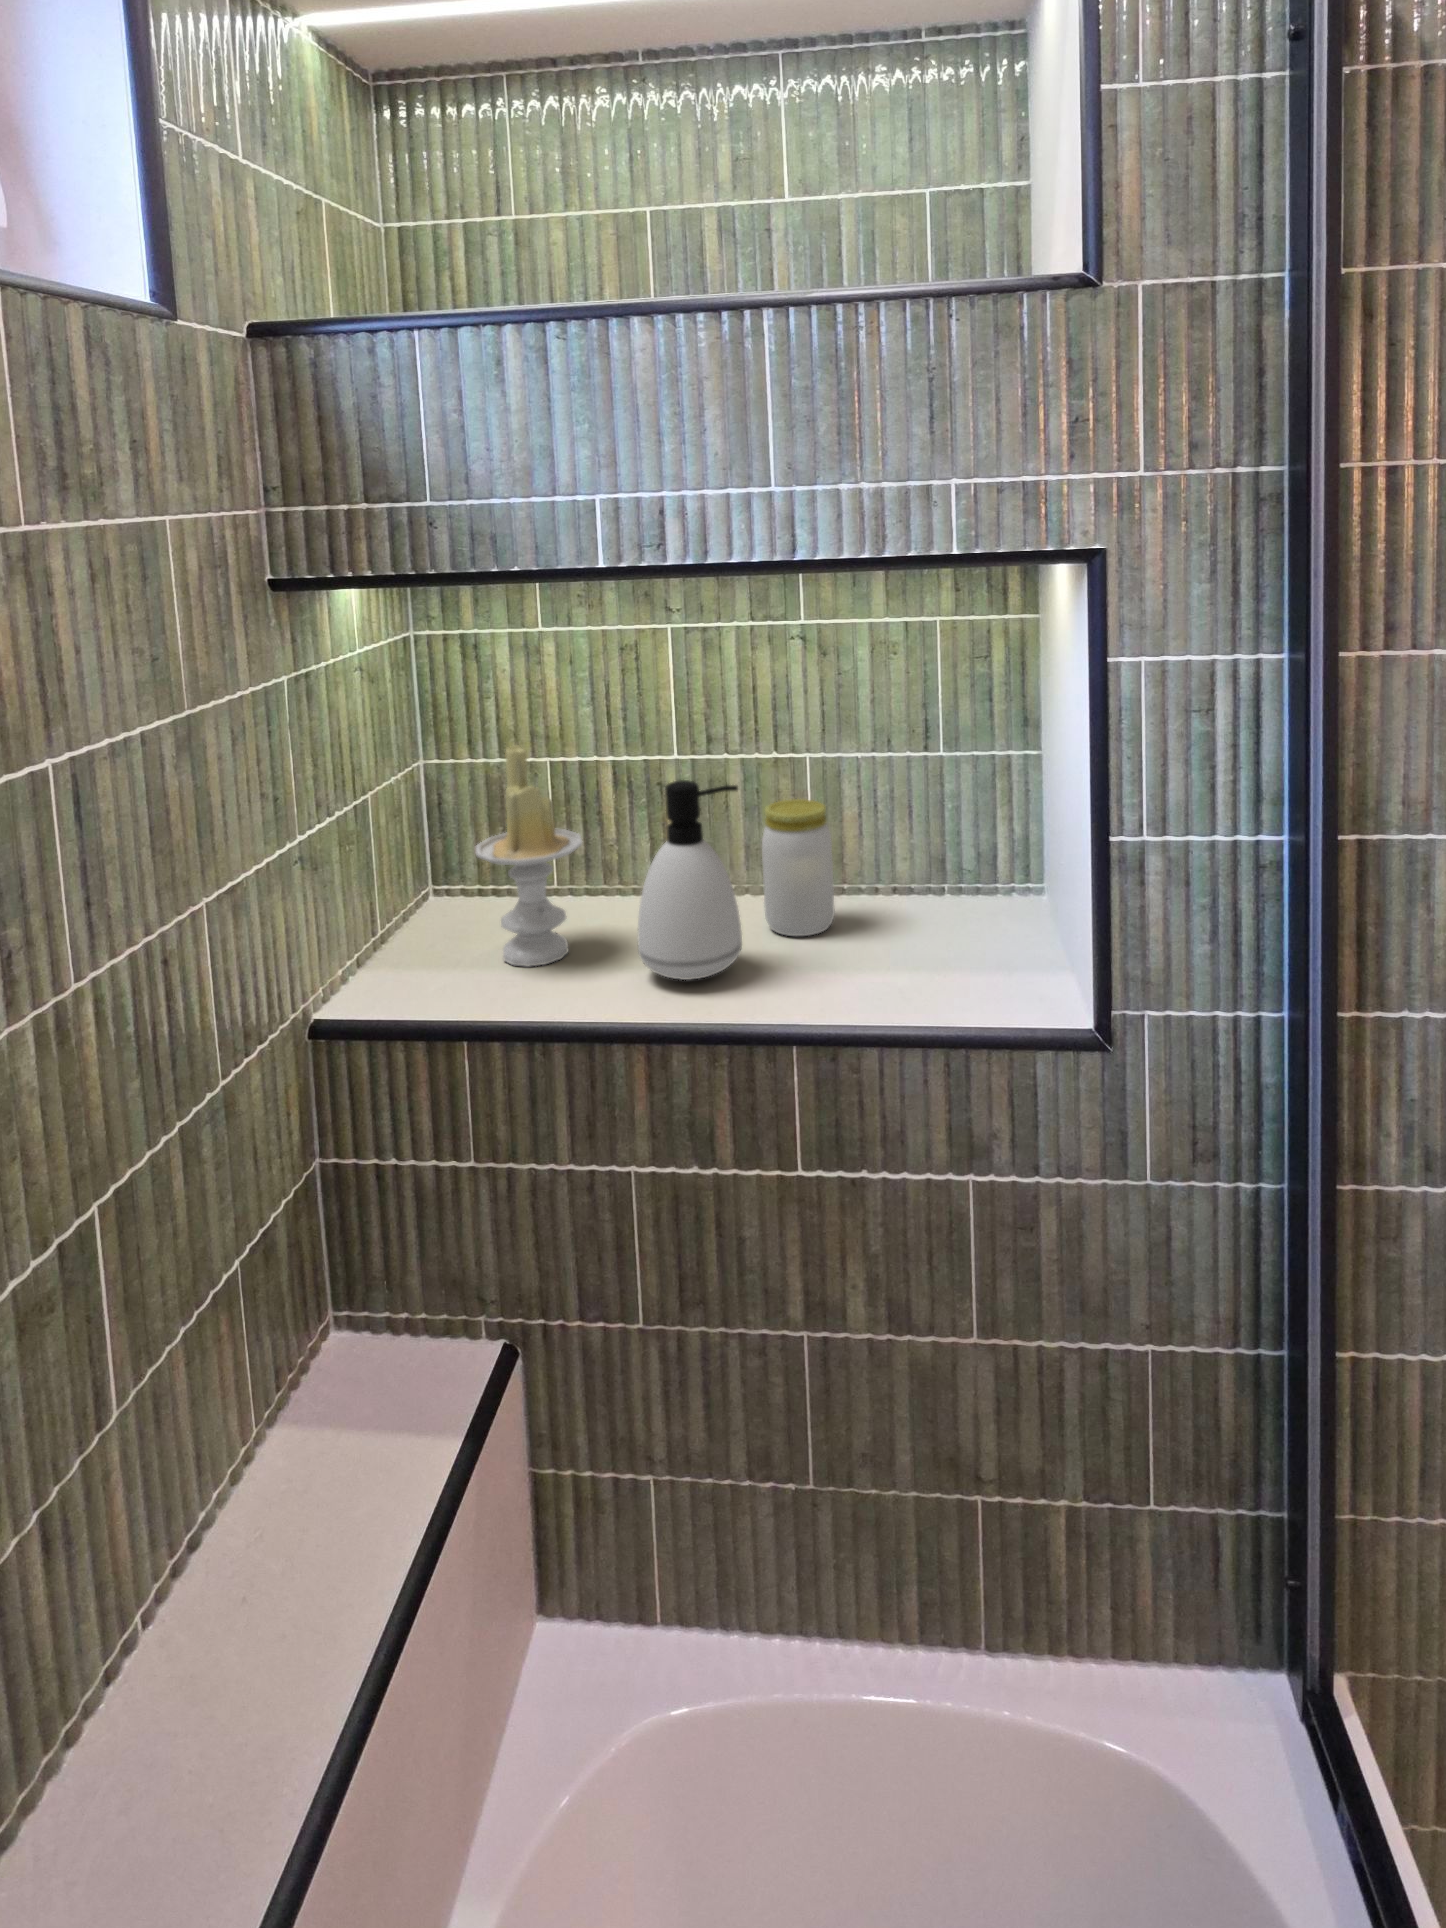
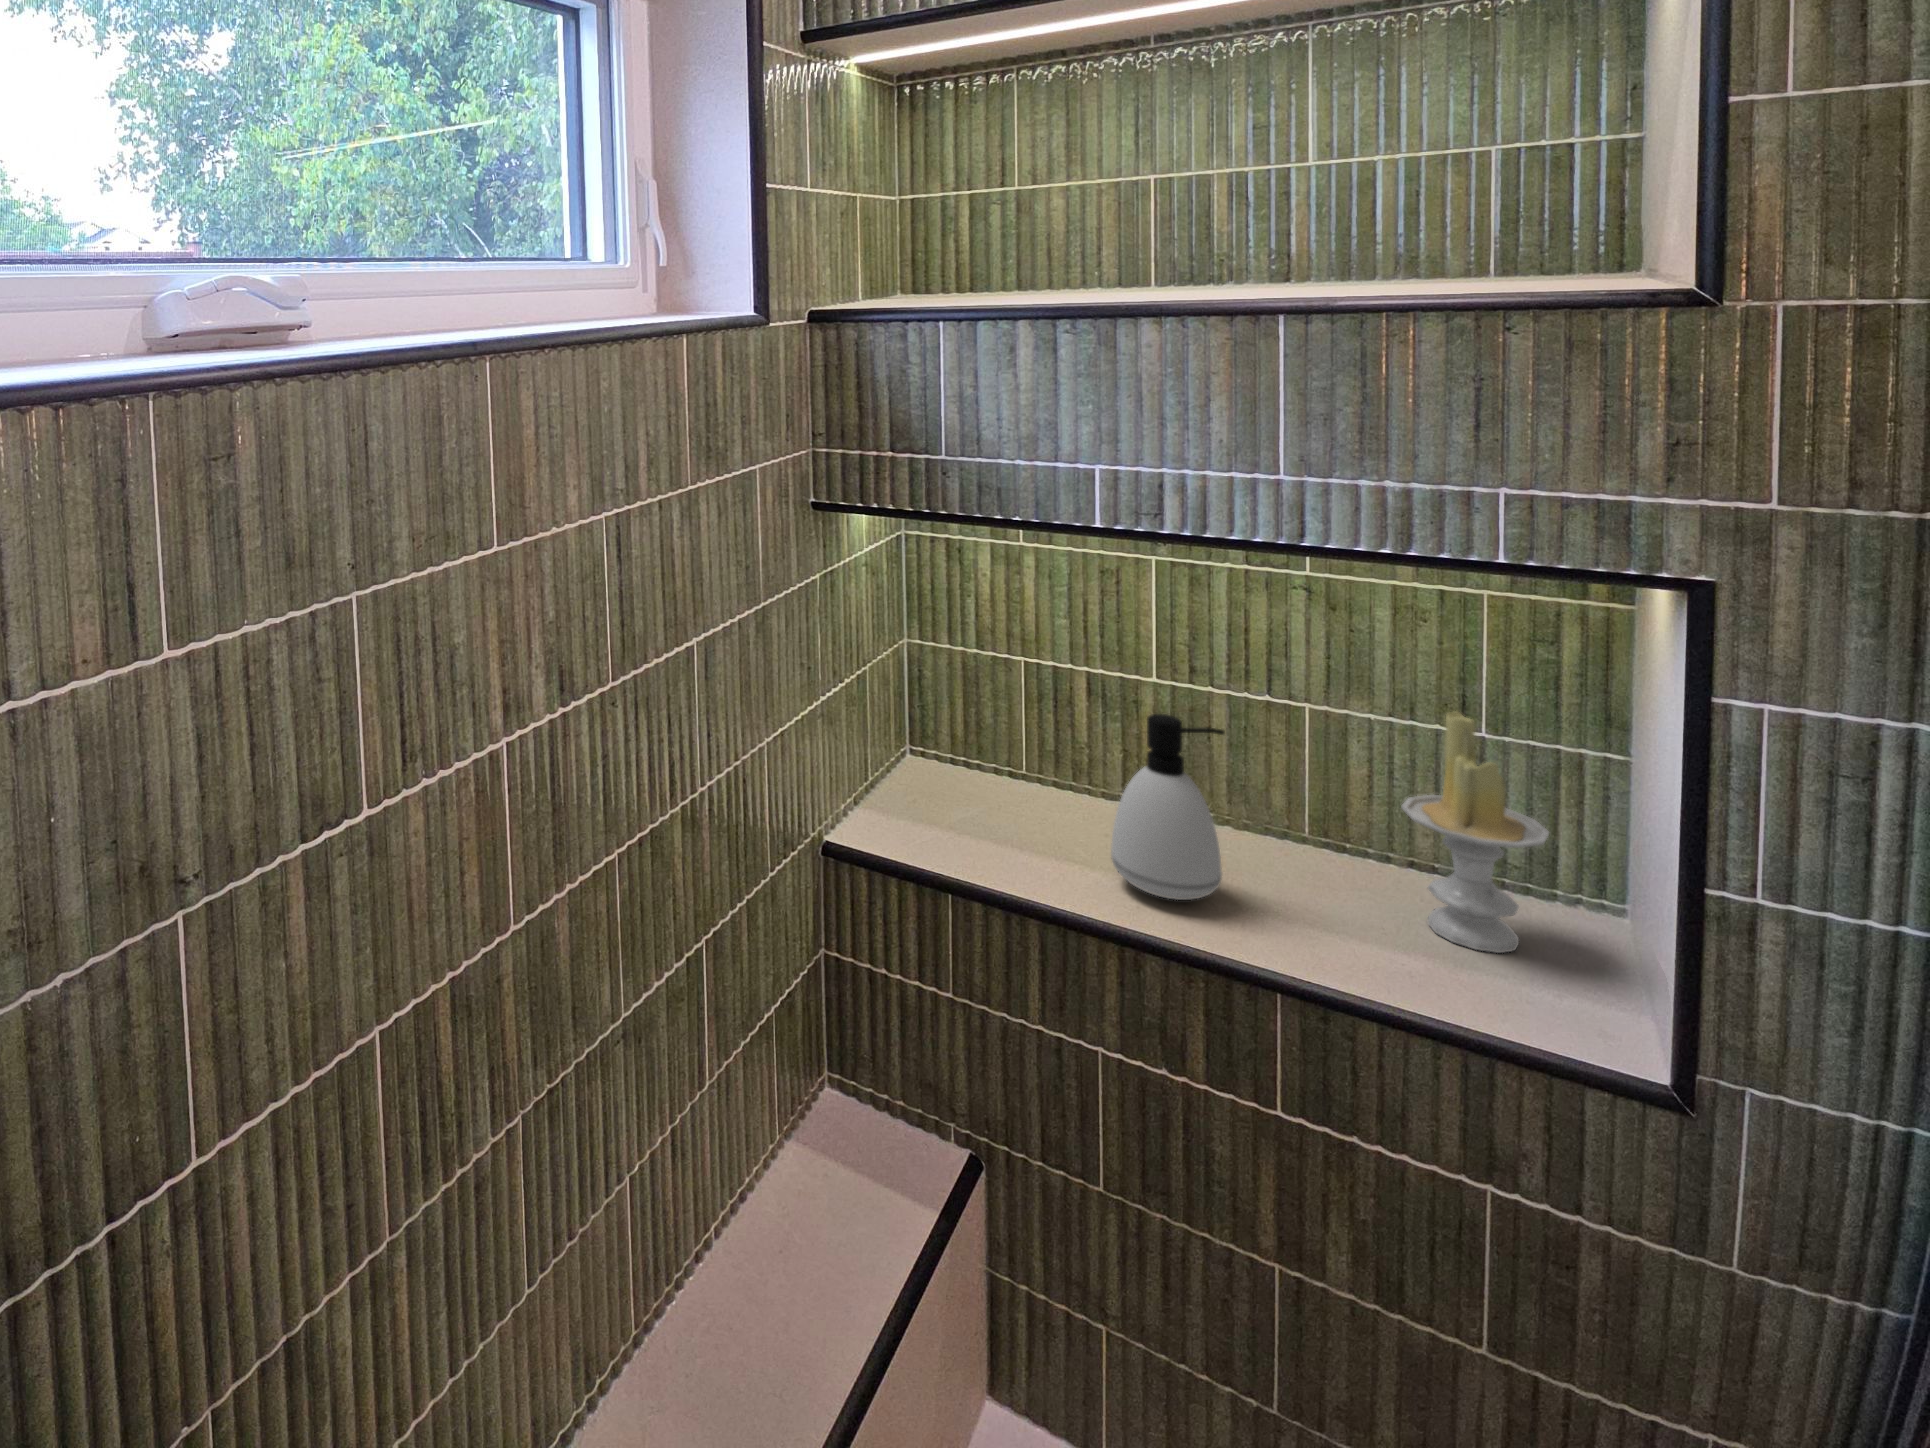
candle: present [476,745,582,967] -> present [1402,711,1549,953]
jar: present [762,799,835,936] -> none [1247,746,1330,886]

